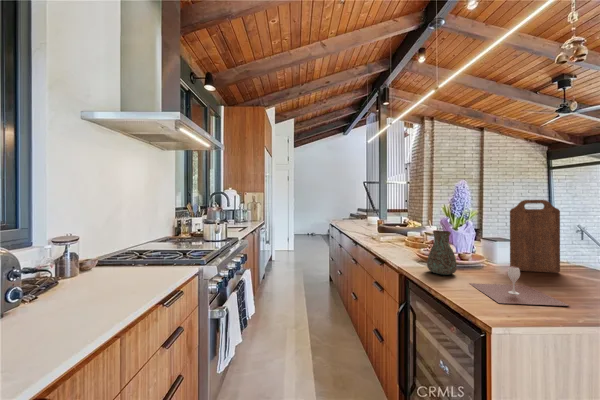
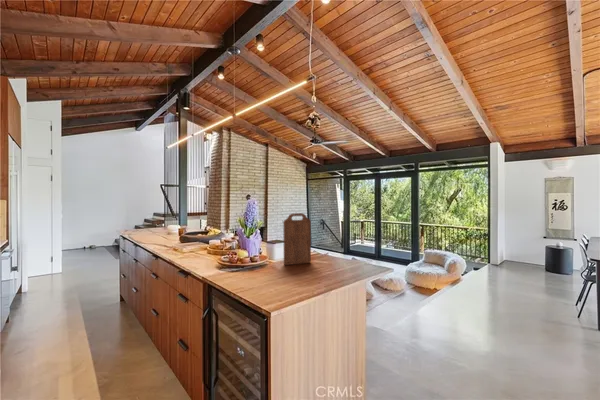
decorative vase: present [427,231,457,275] -> none [227,241,249,277]
wine glass: present [470,266,570,306] -> none [258,264,313,292]

